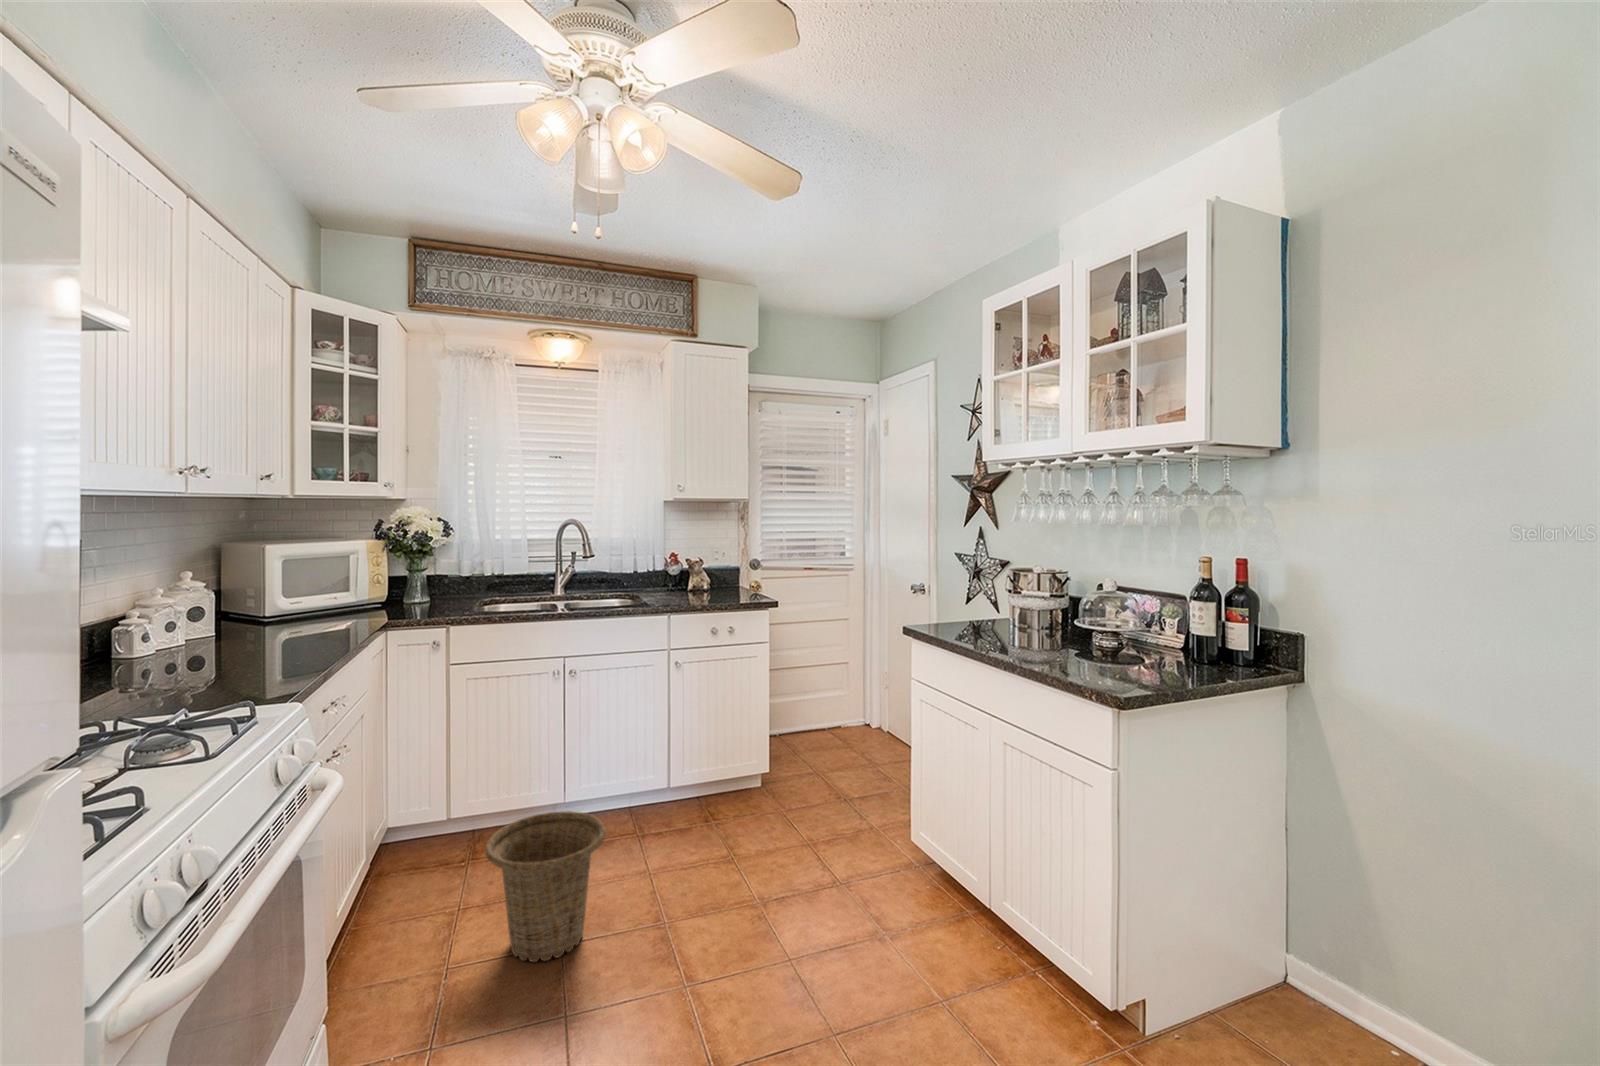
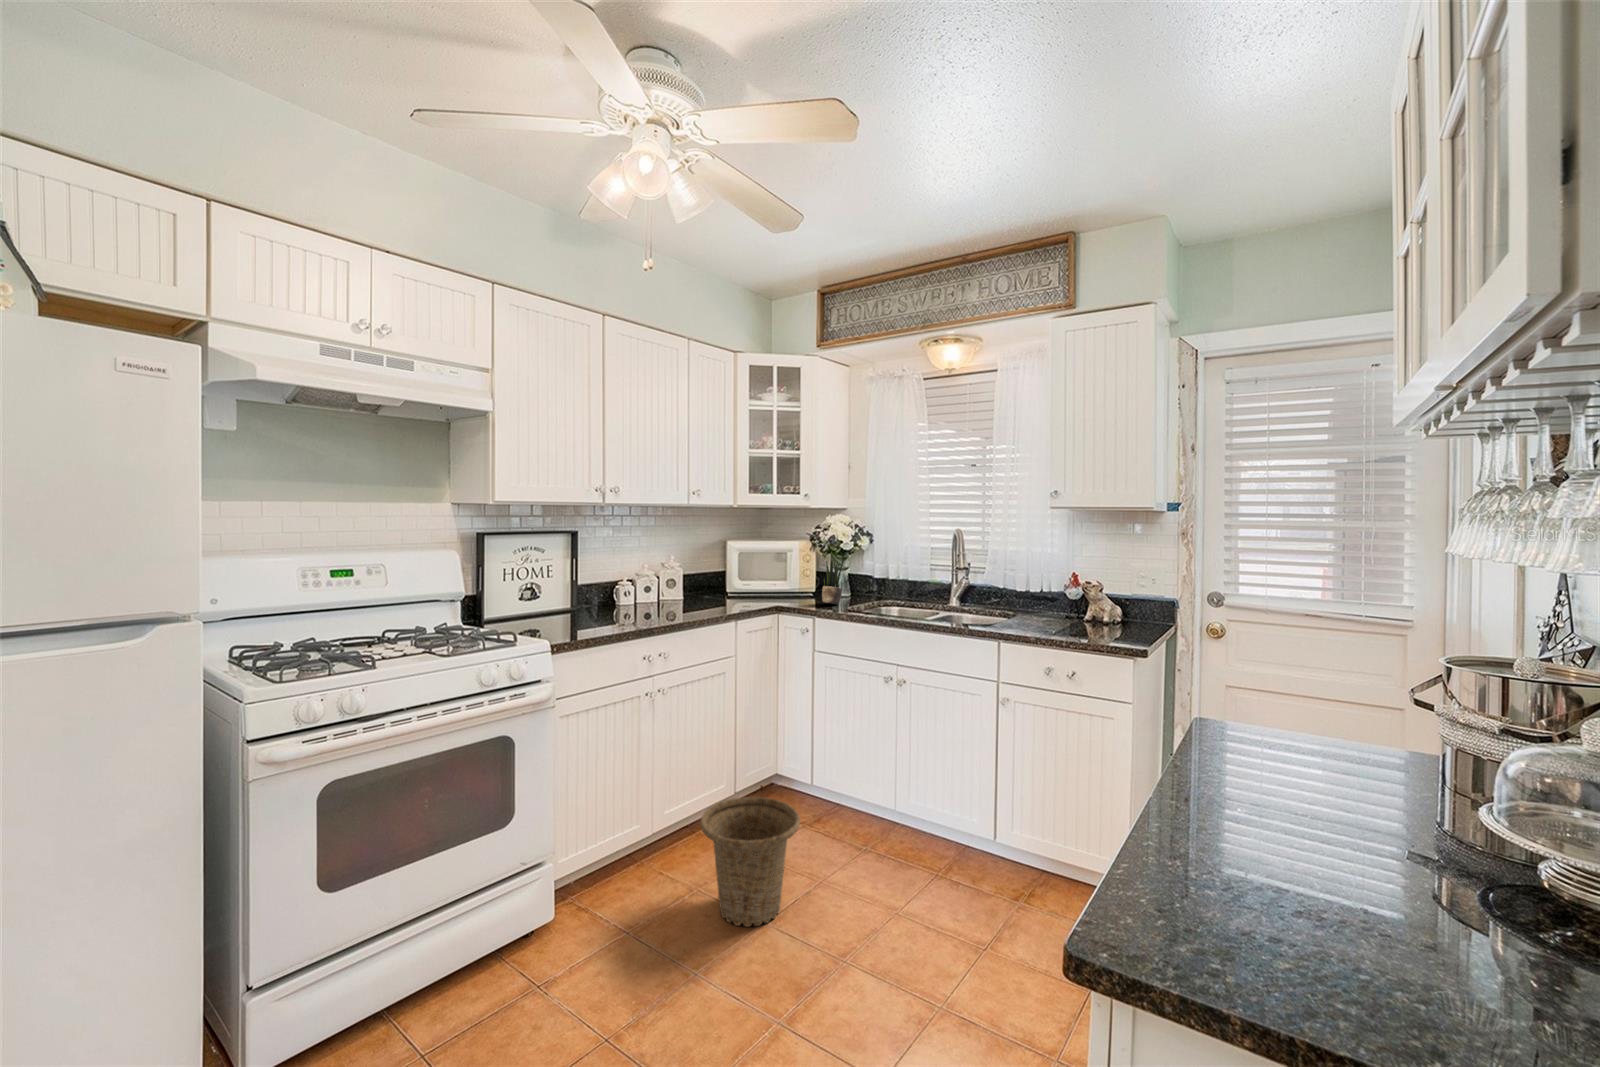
potted plant: none [428,552,454,608] -> present [822,556,844,604]

